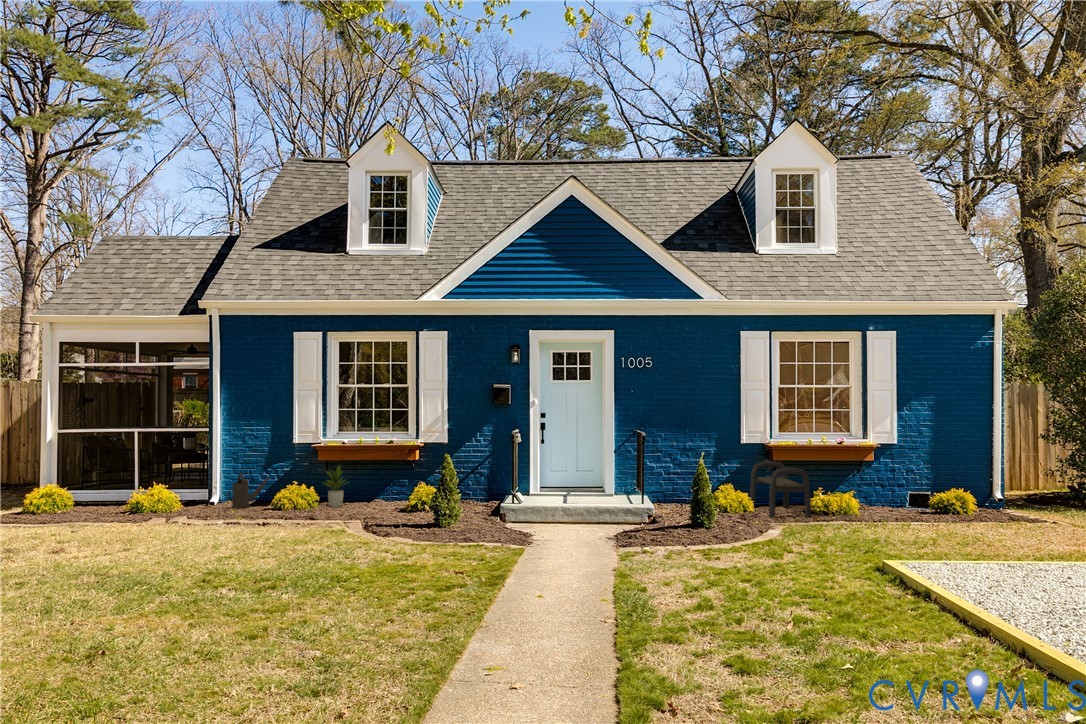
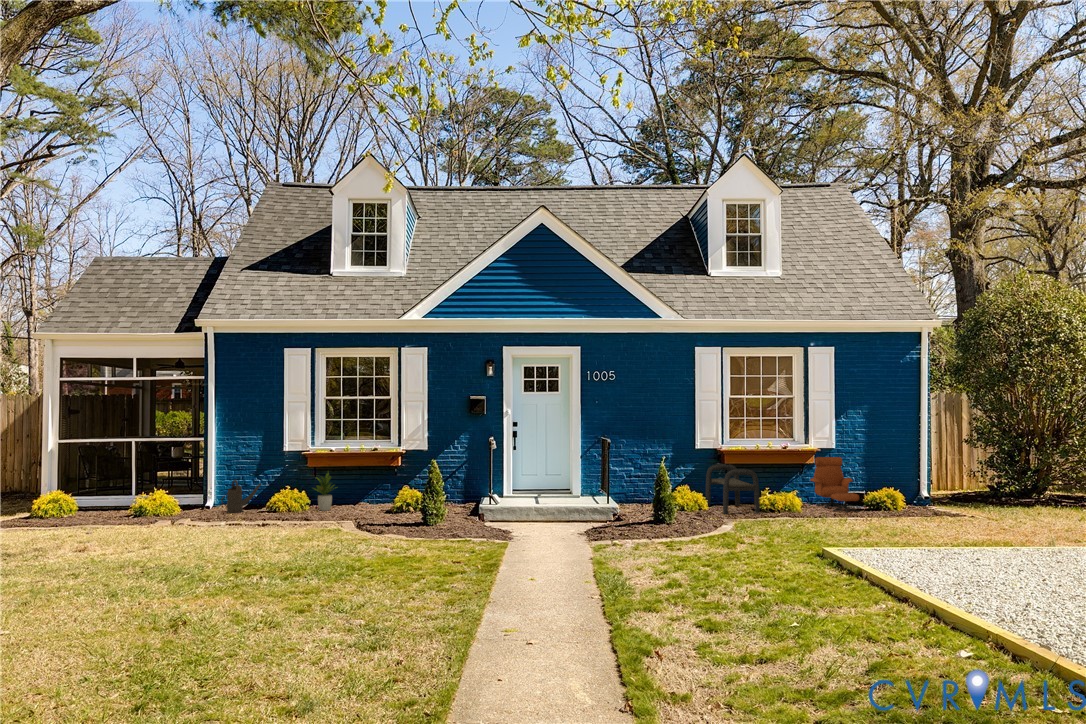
lounge chair: none [868,455,925,518] -> present [810,457,859,513]

